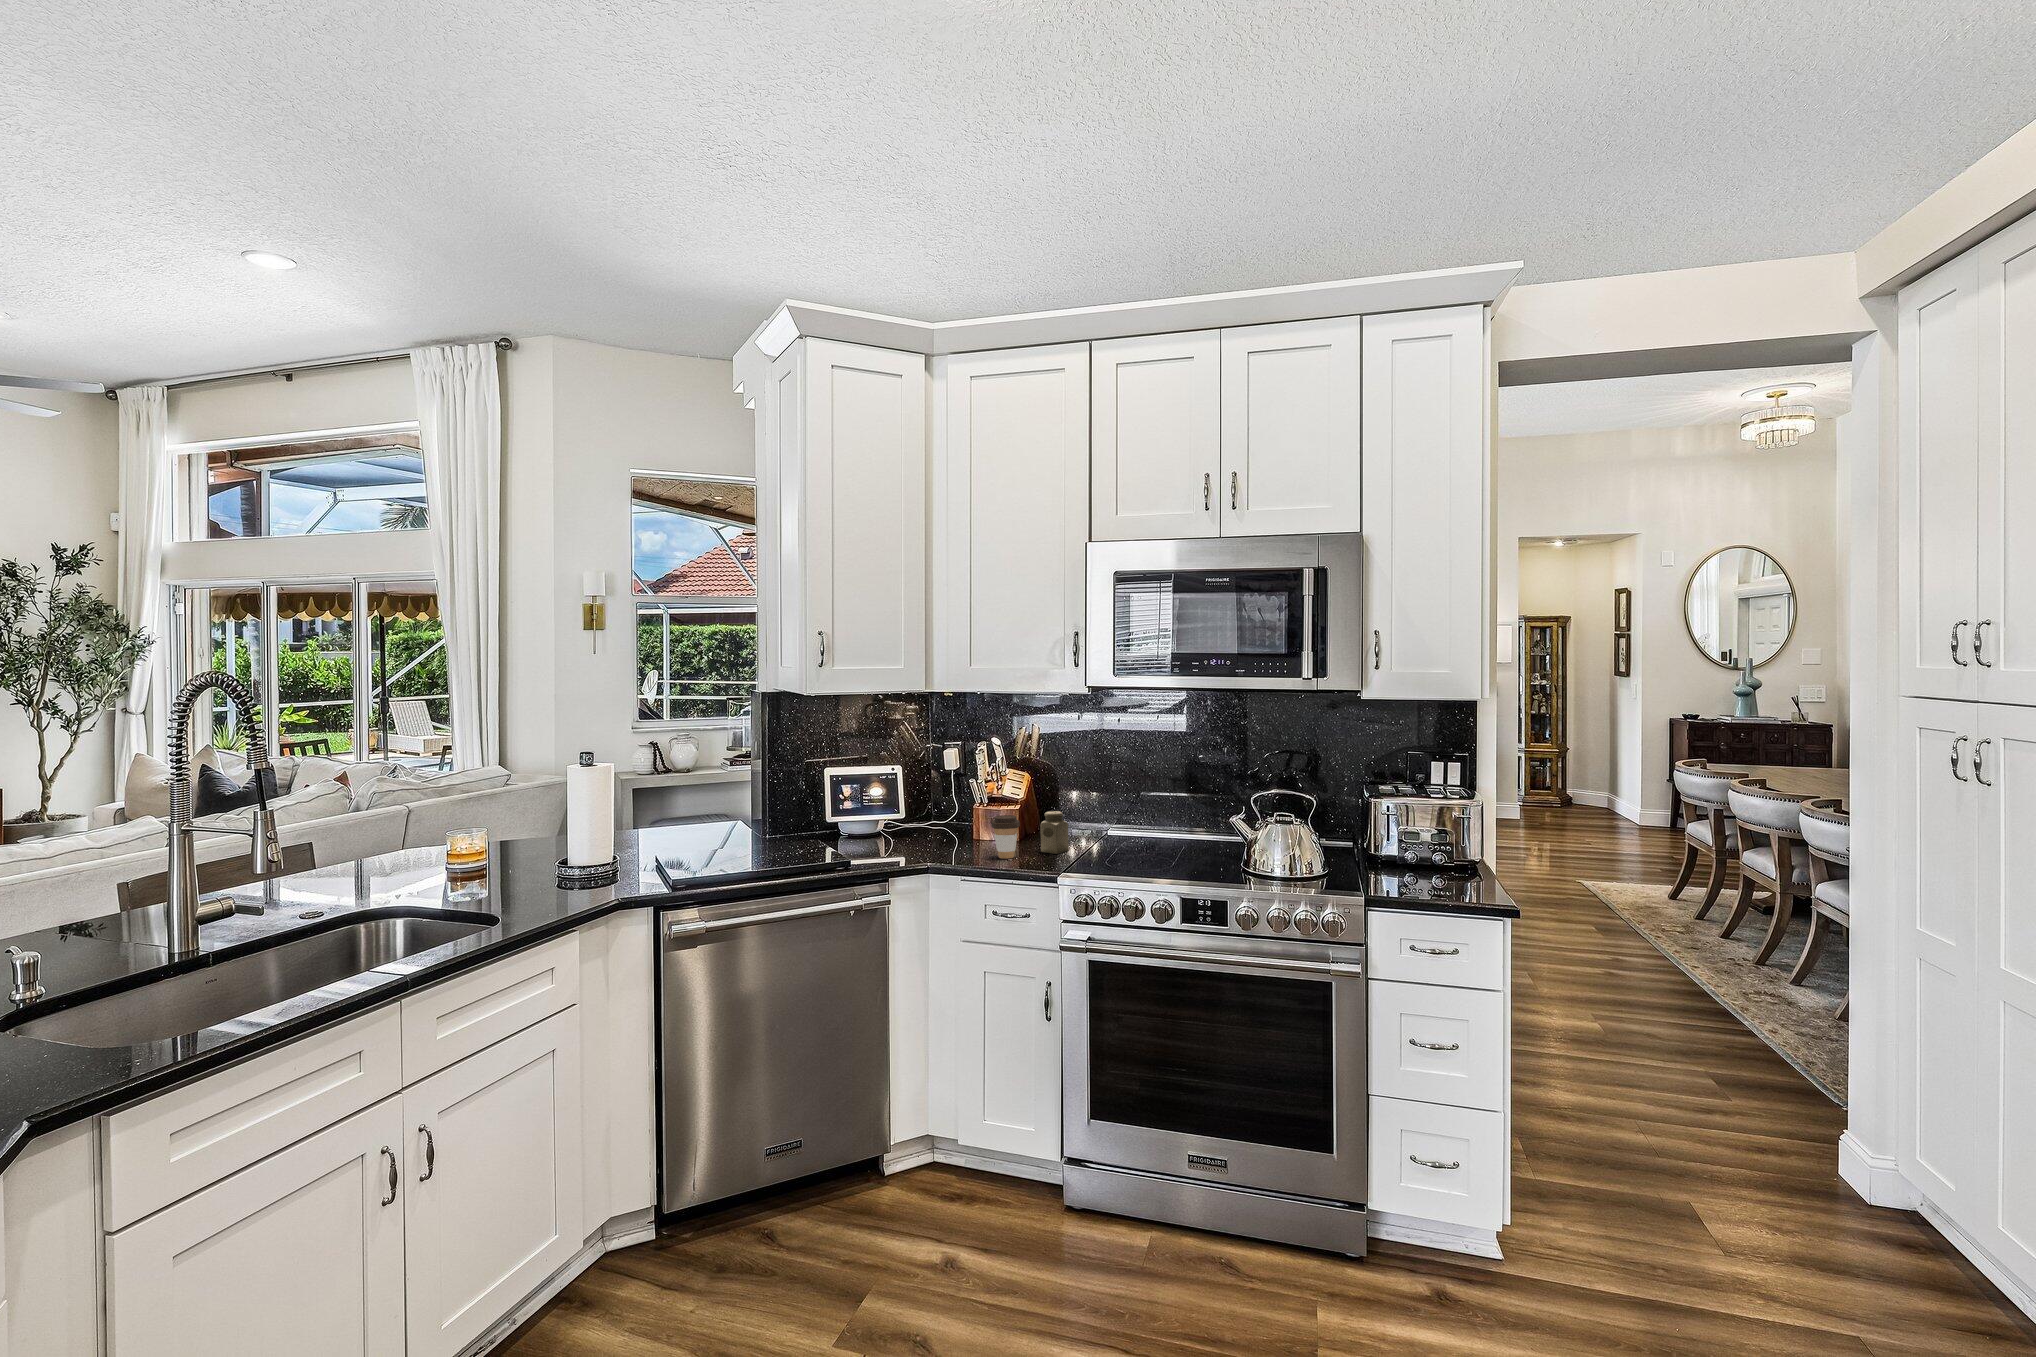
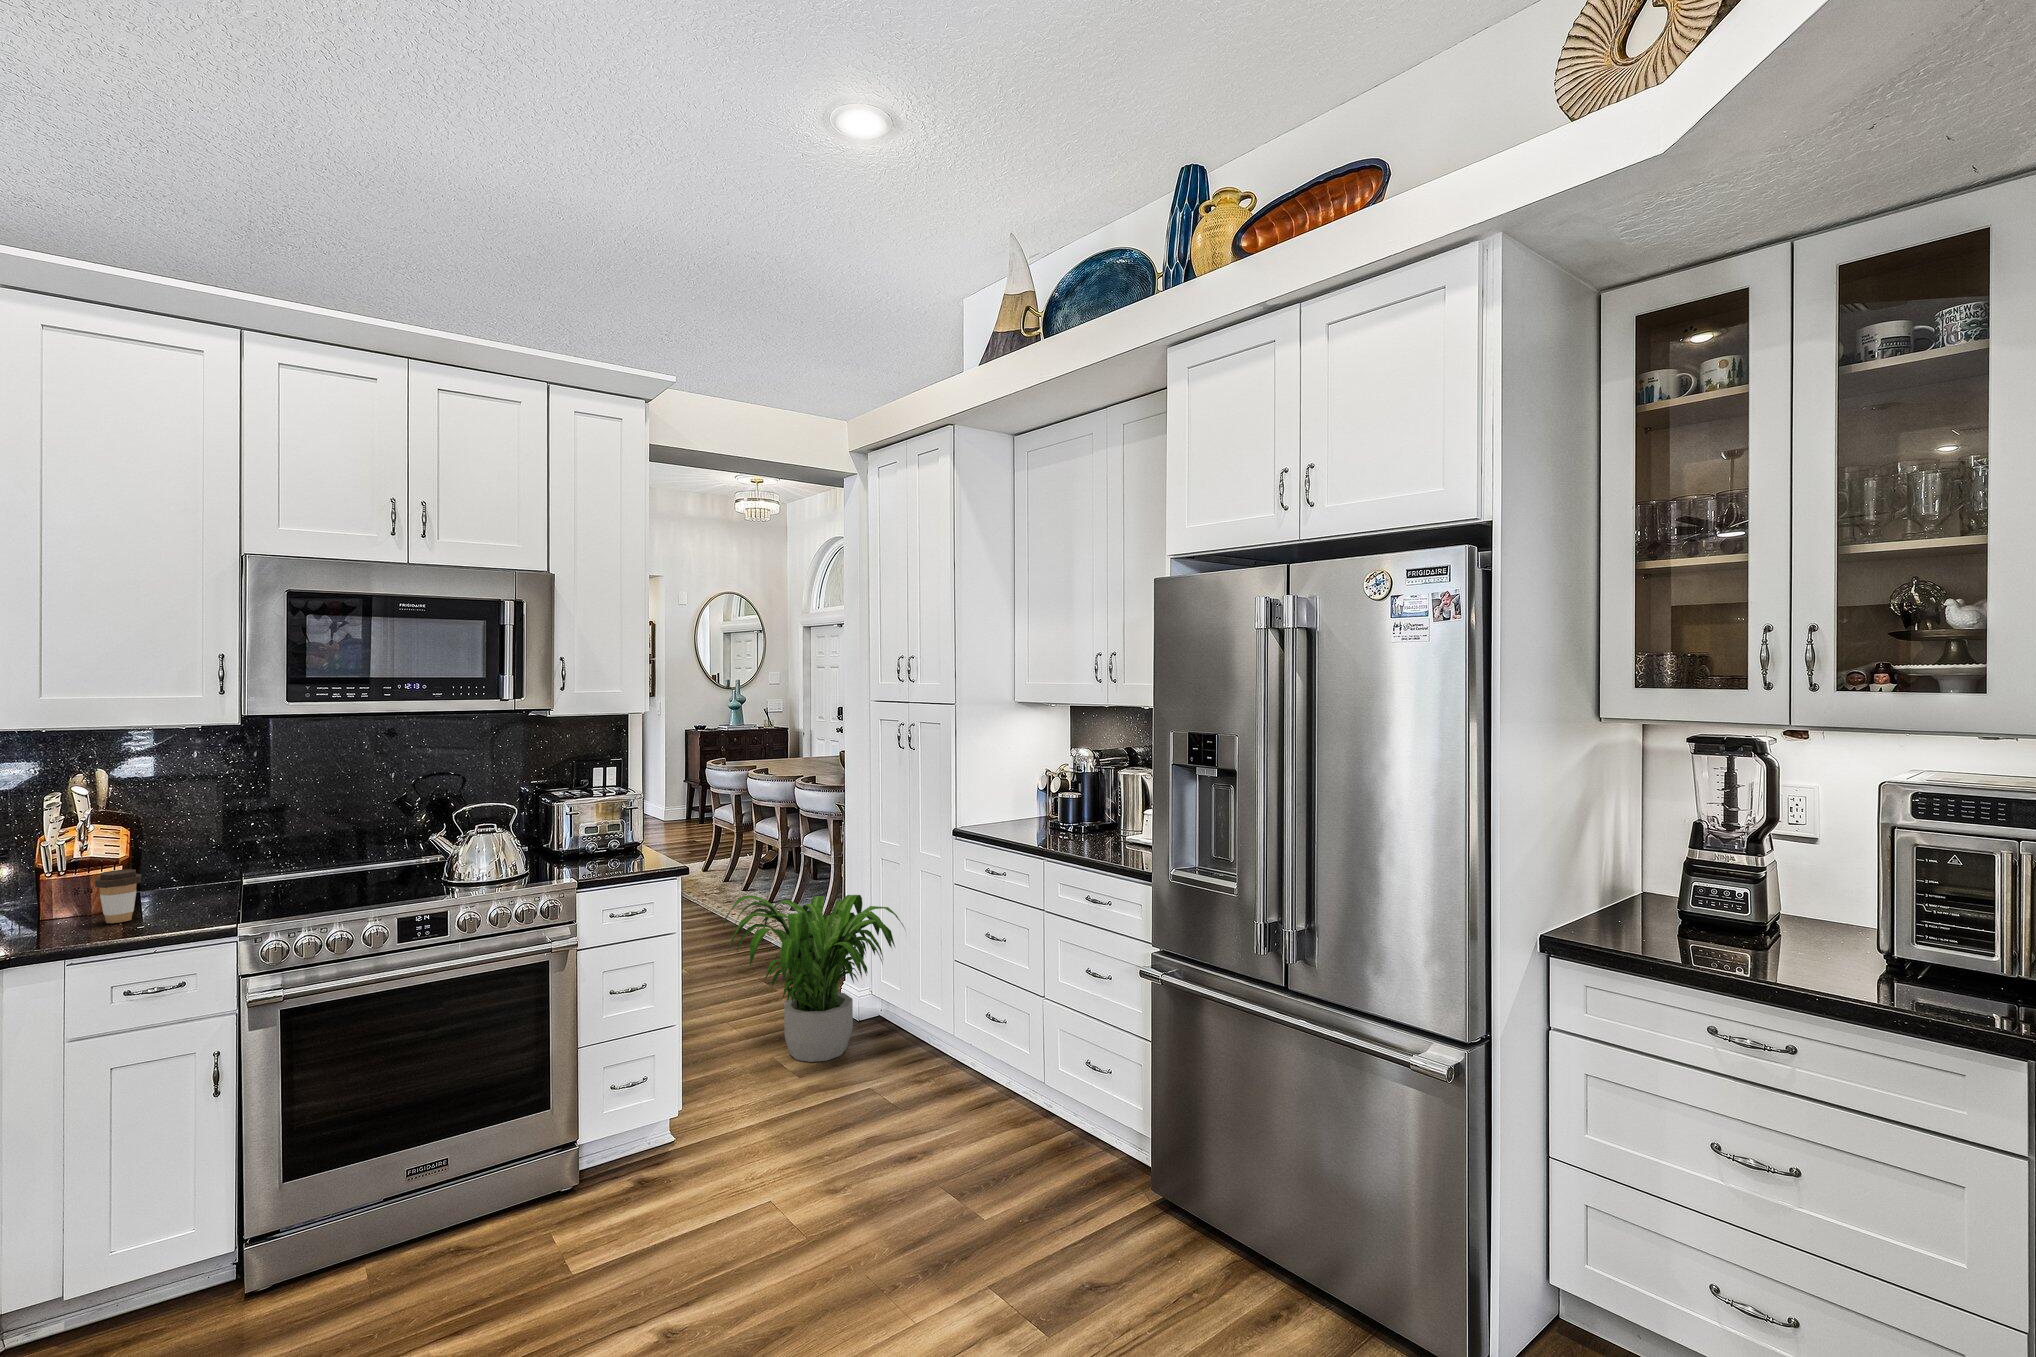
salt shaker: present [1040,811,1069,854] -> none [166,857,207,907]
potted plant: none [1612,954,1958,1242] -> present [723,895,904,1062]

